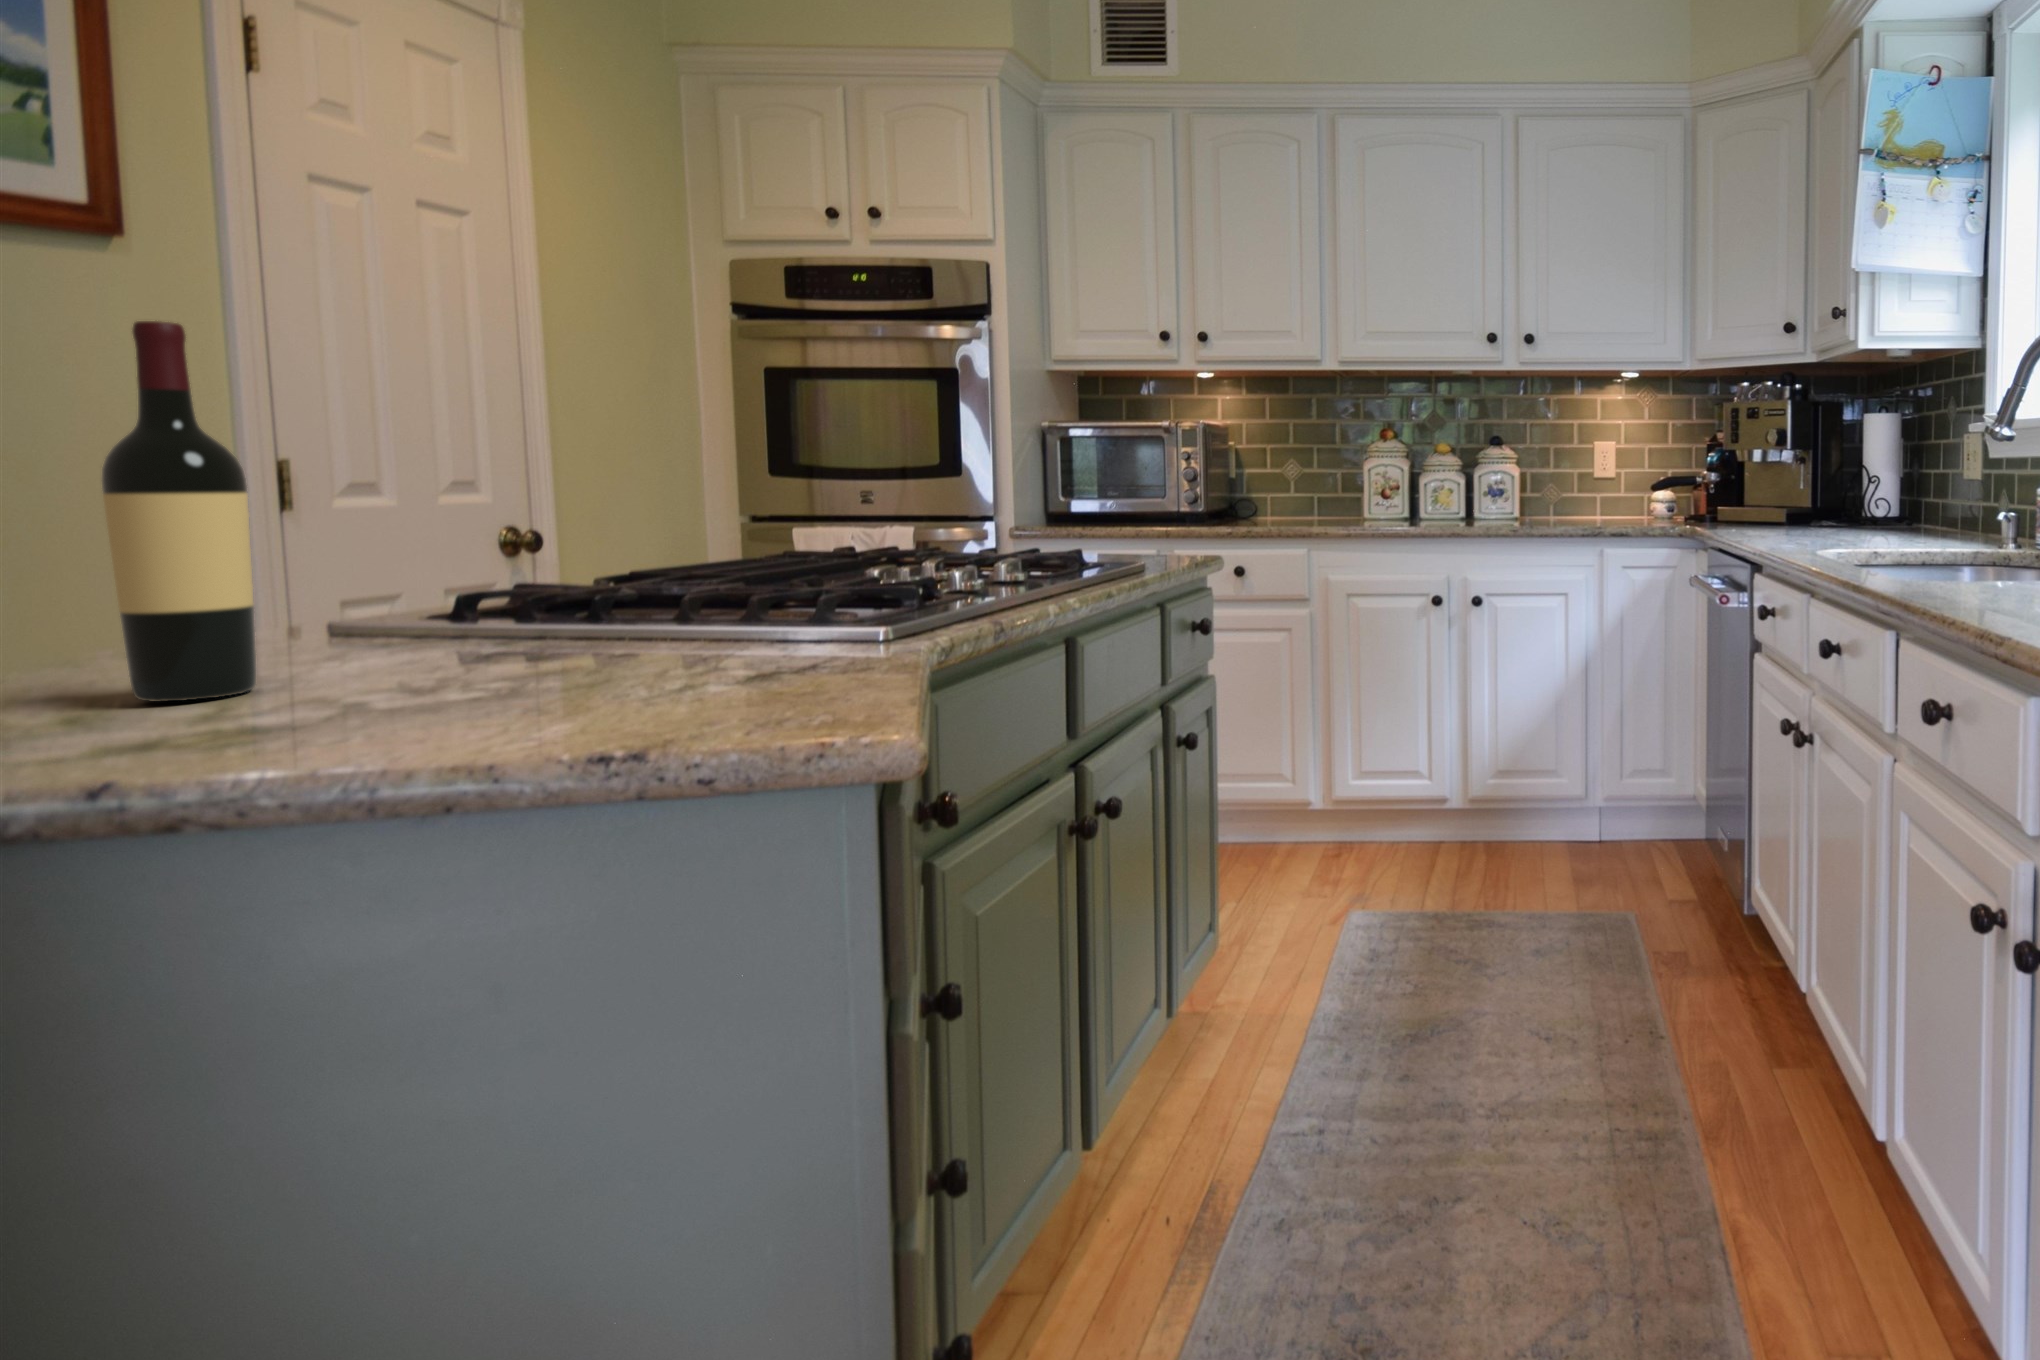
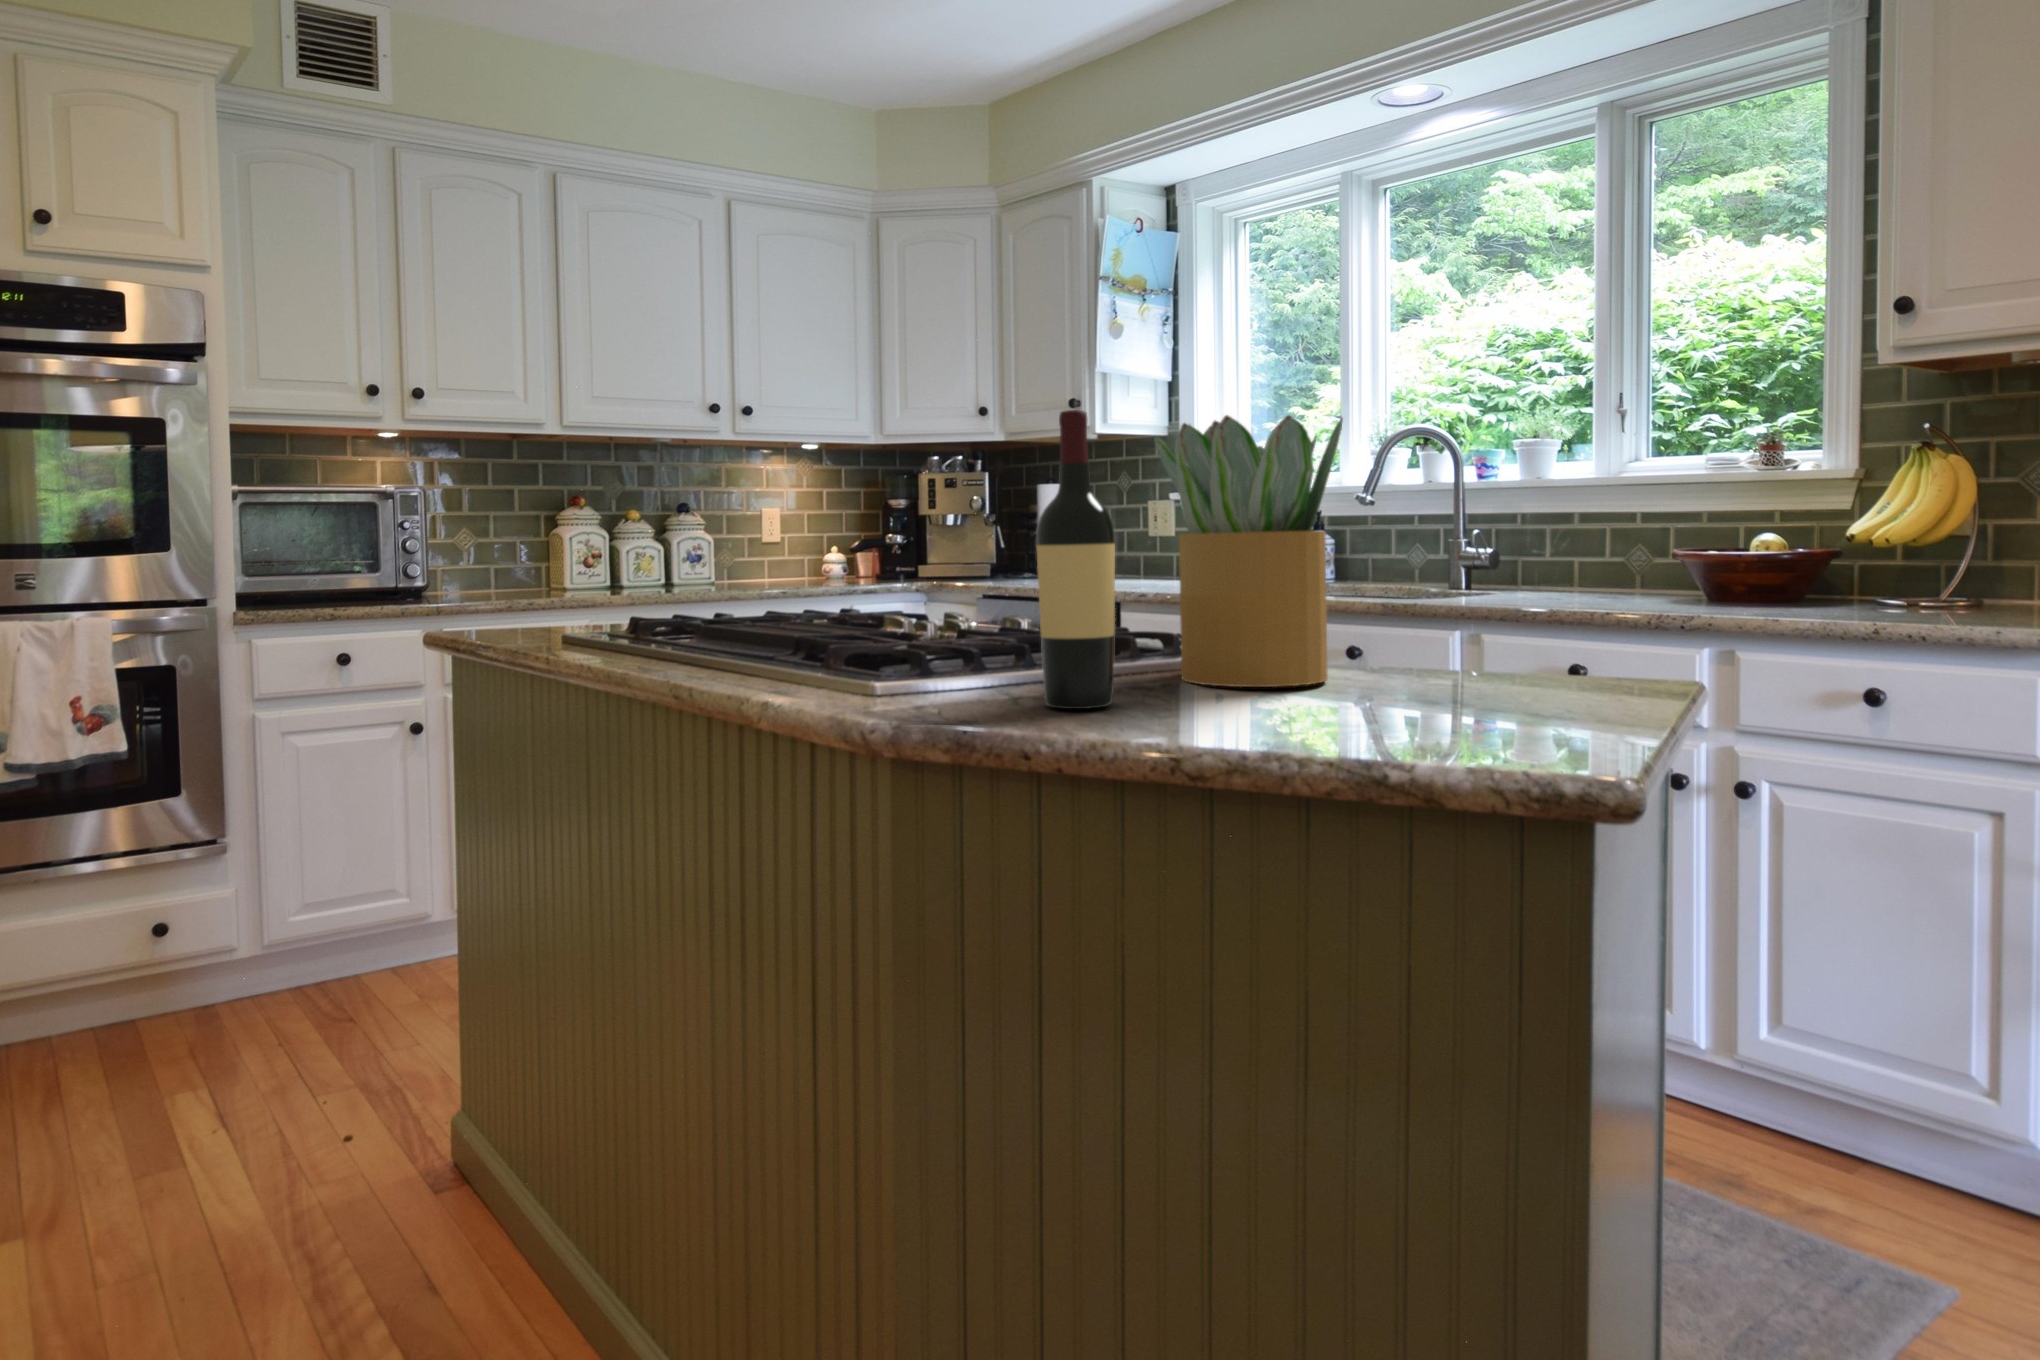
potted plant: none [323,309,677,705] -> present [1154,415,1343,687]

